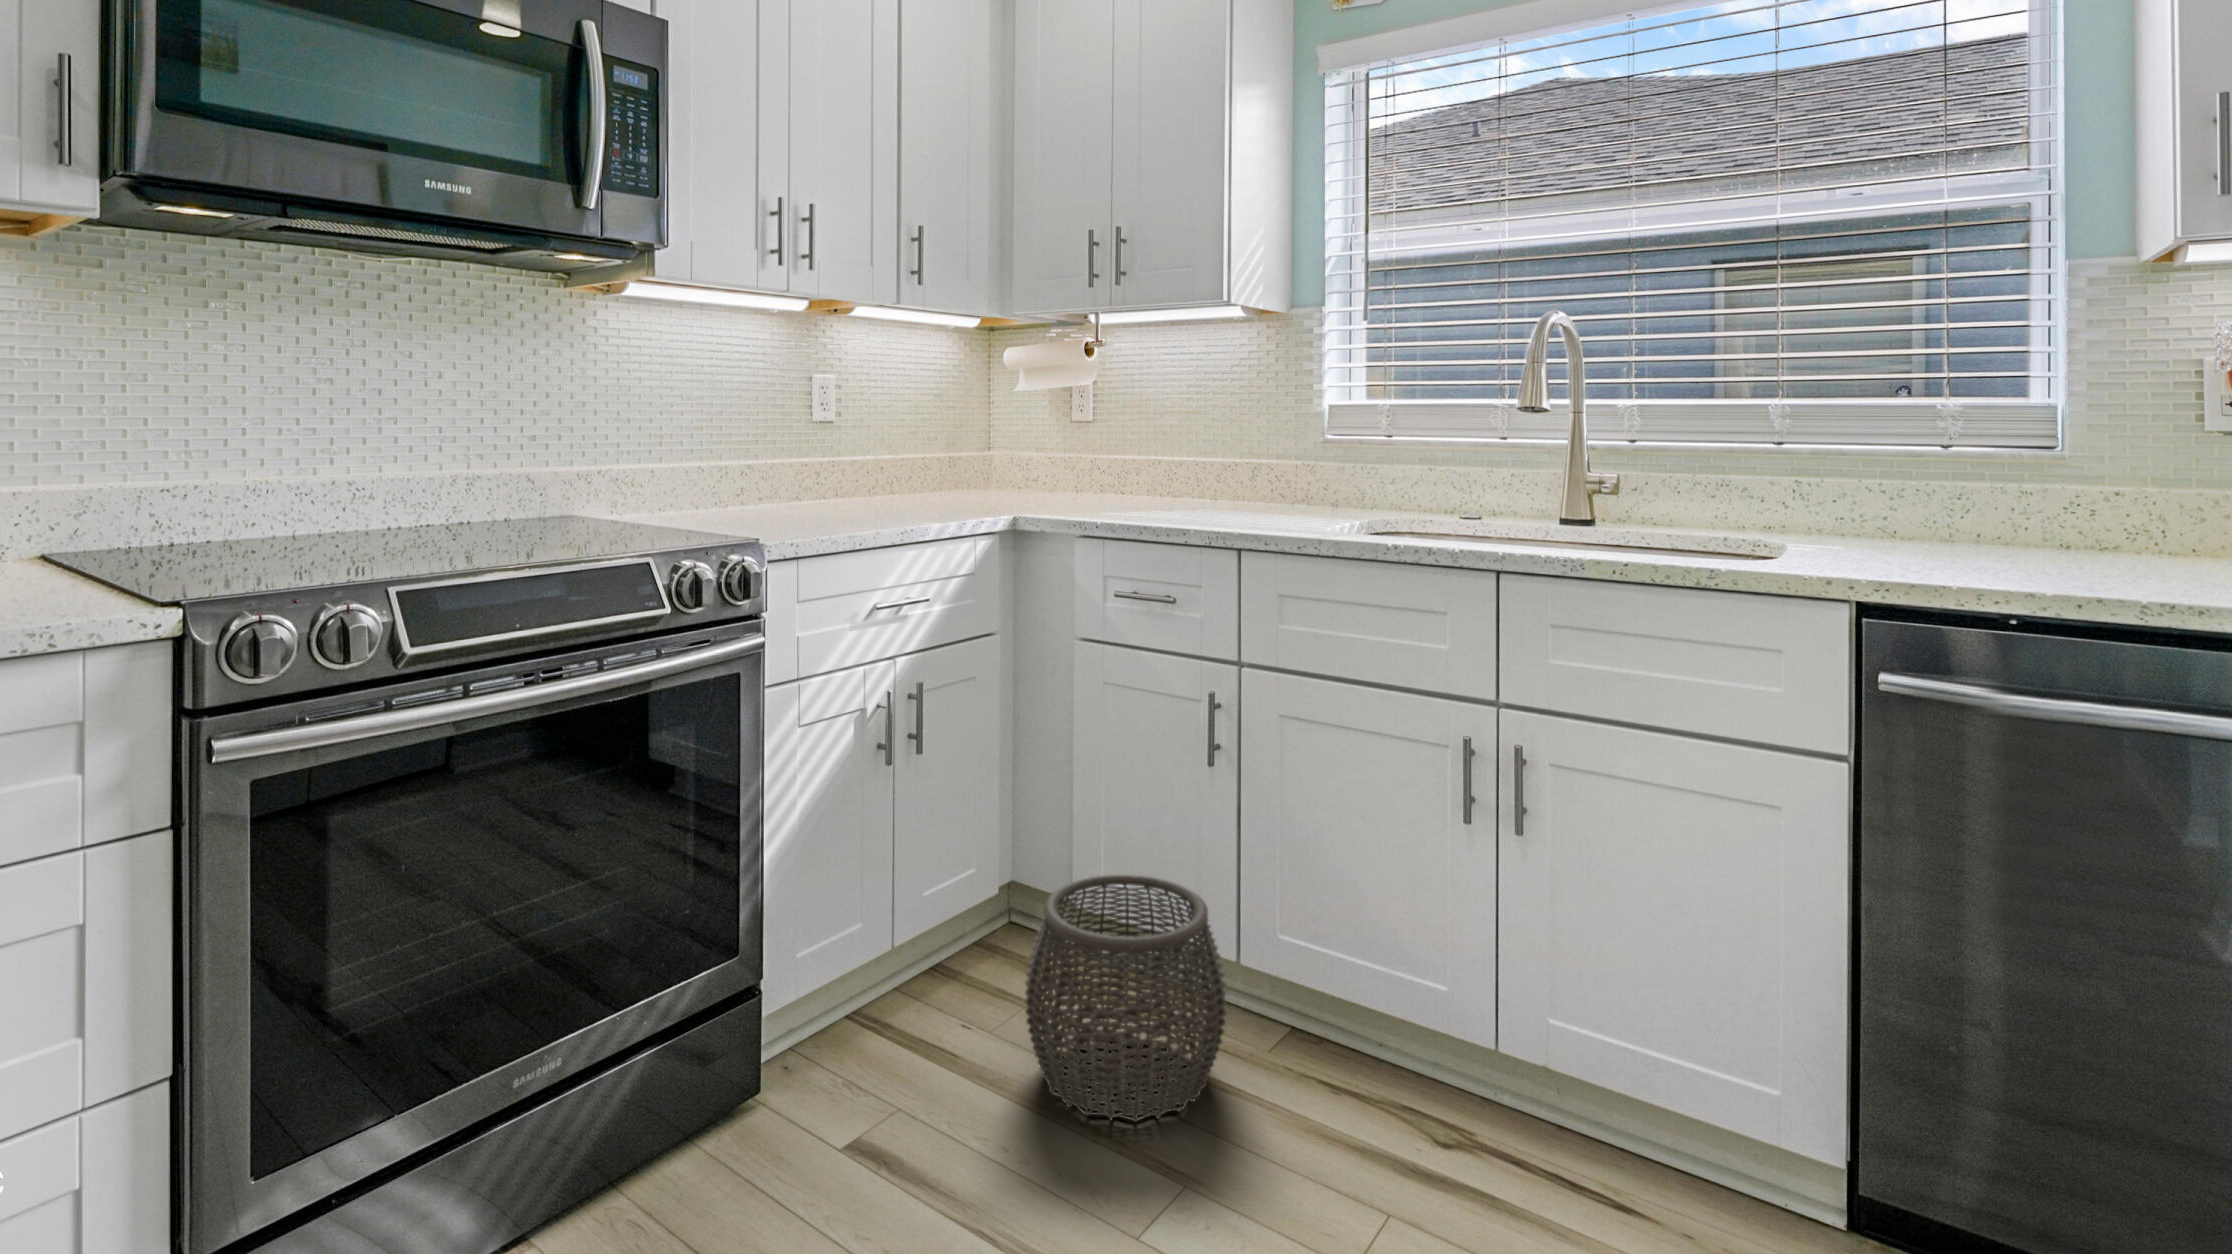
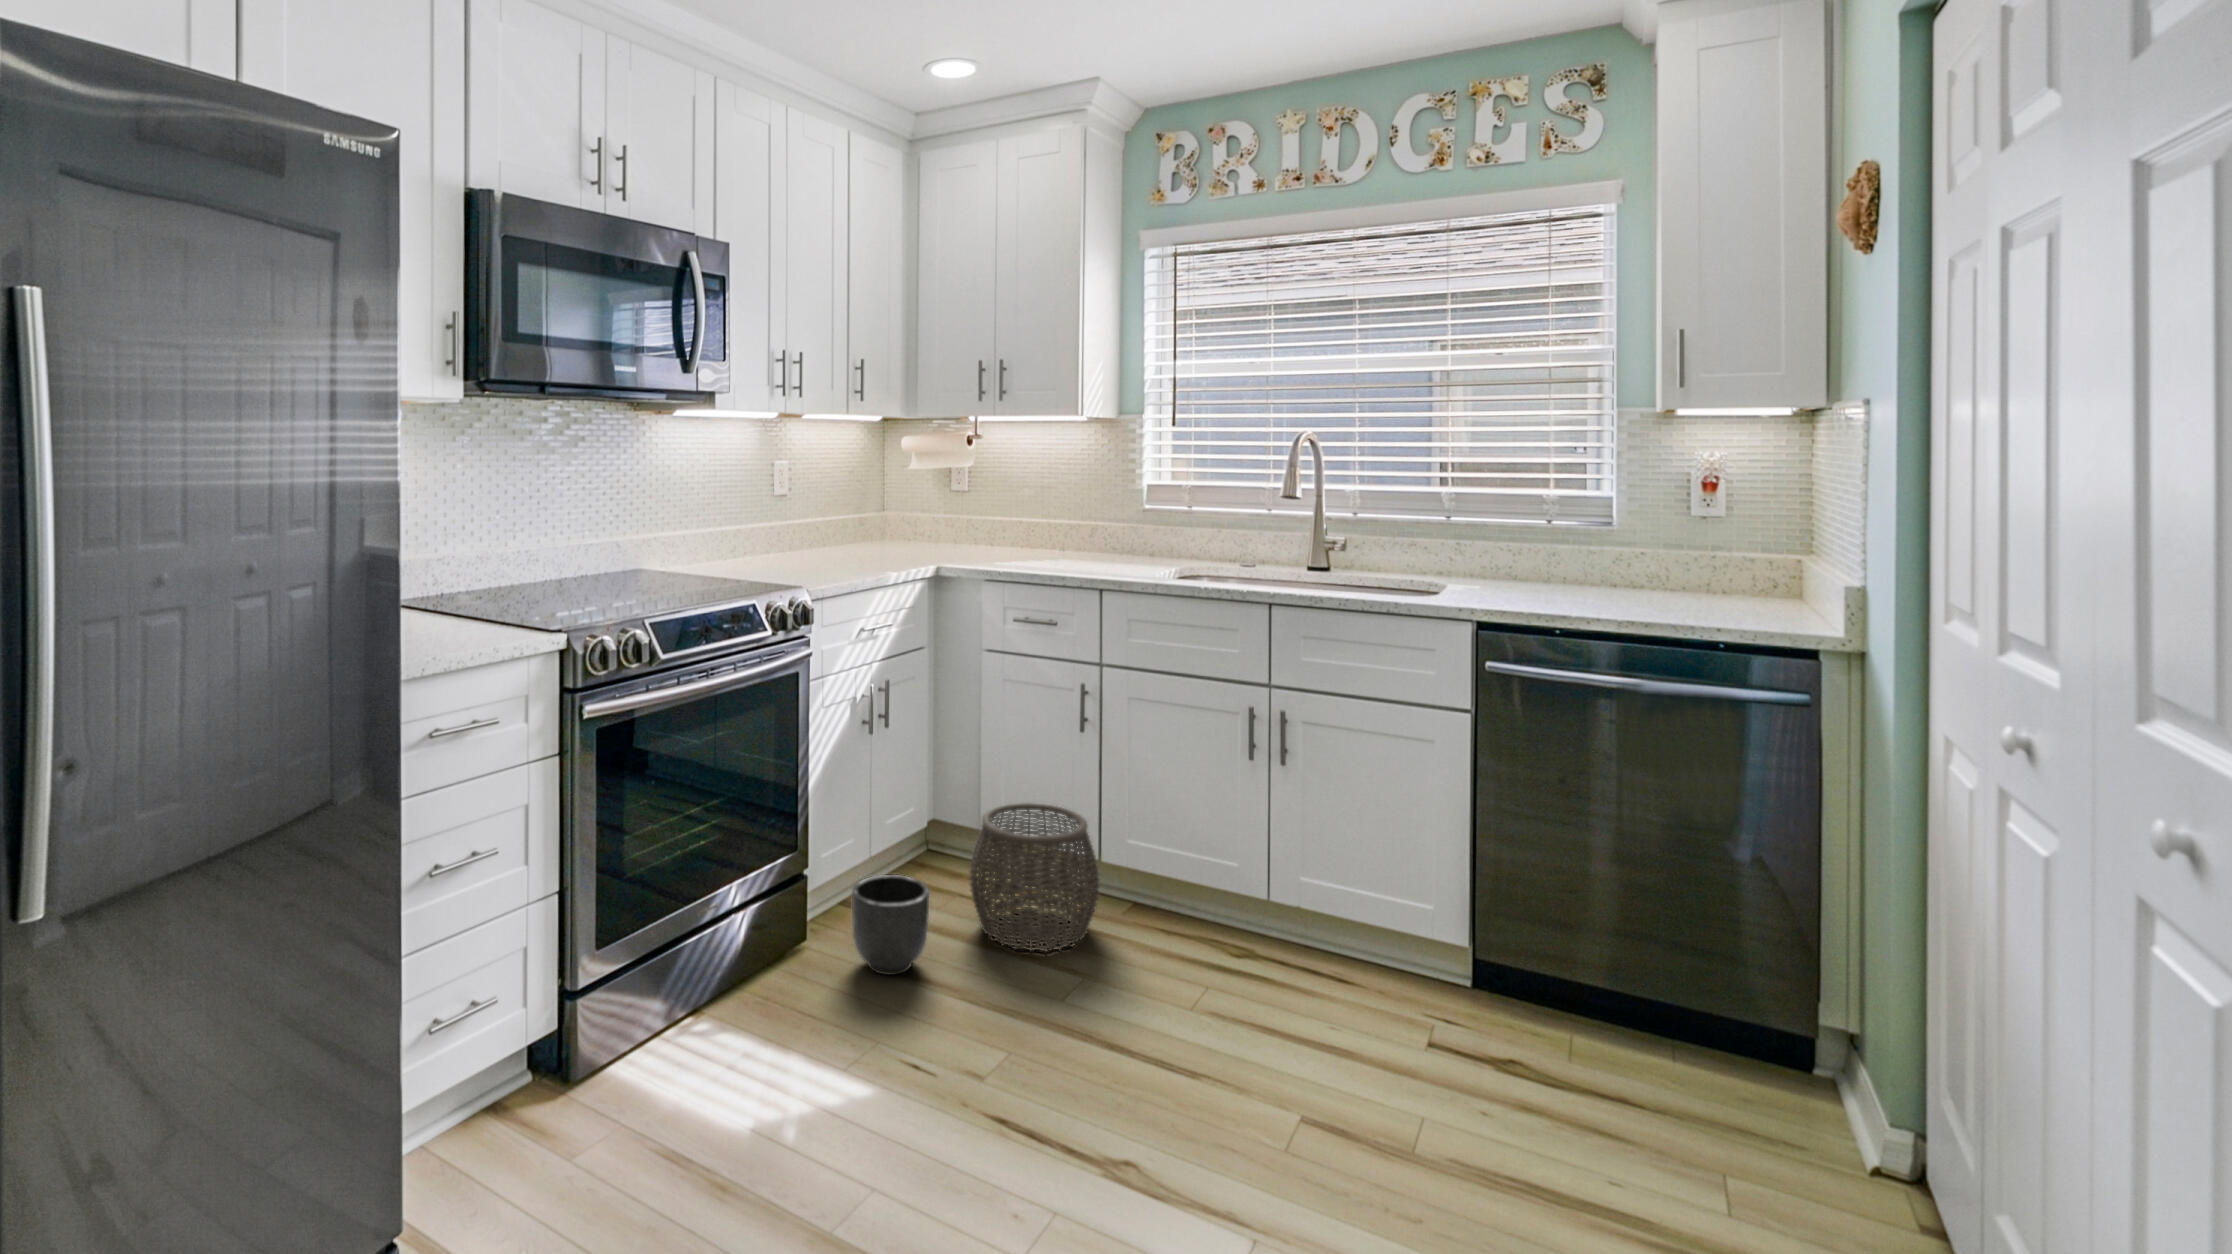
planter: none [817,993,943,1163] -> present [851,875,929,975]

